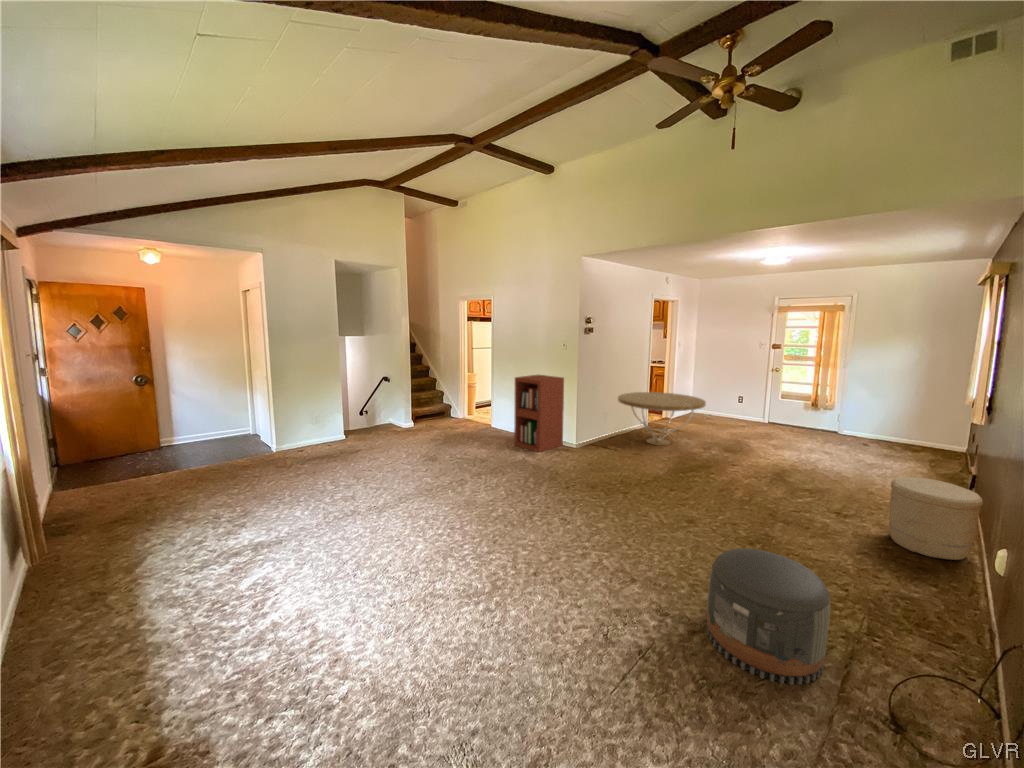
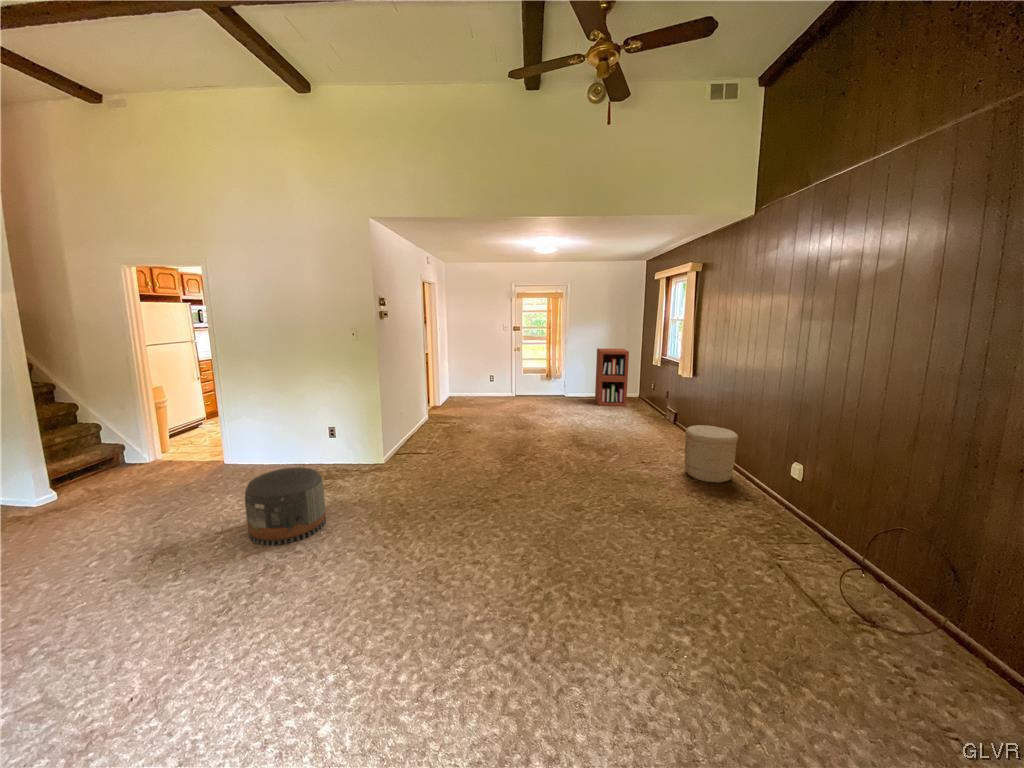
bookshelf: present [514,375,564,452] -> present [595,348,629,406]
coffee table: present [618,392,706,446] -> none [409,382,500,440]
pouf: present [706,548,830,685] -> present [245,467,326,546]

